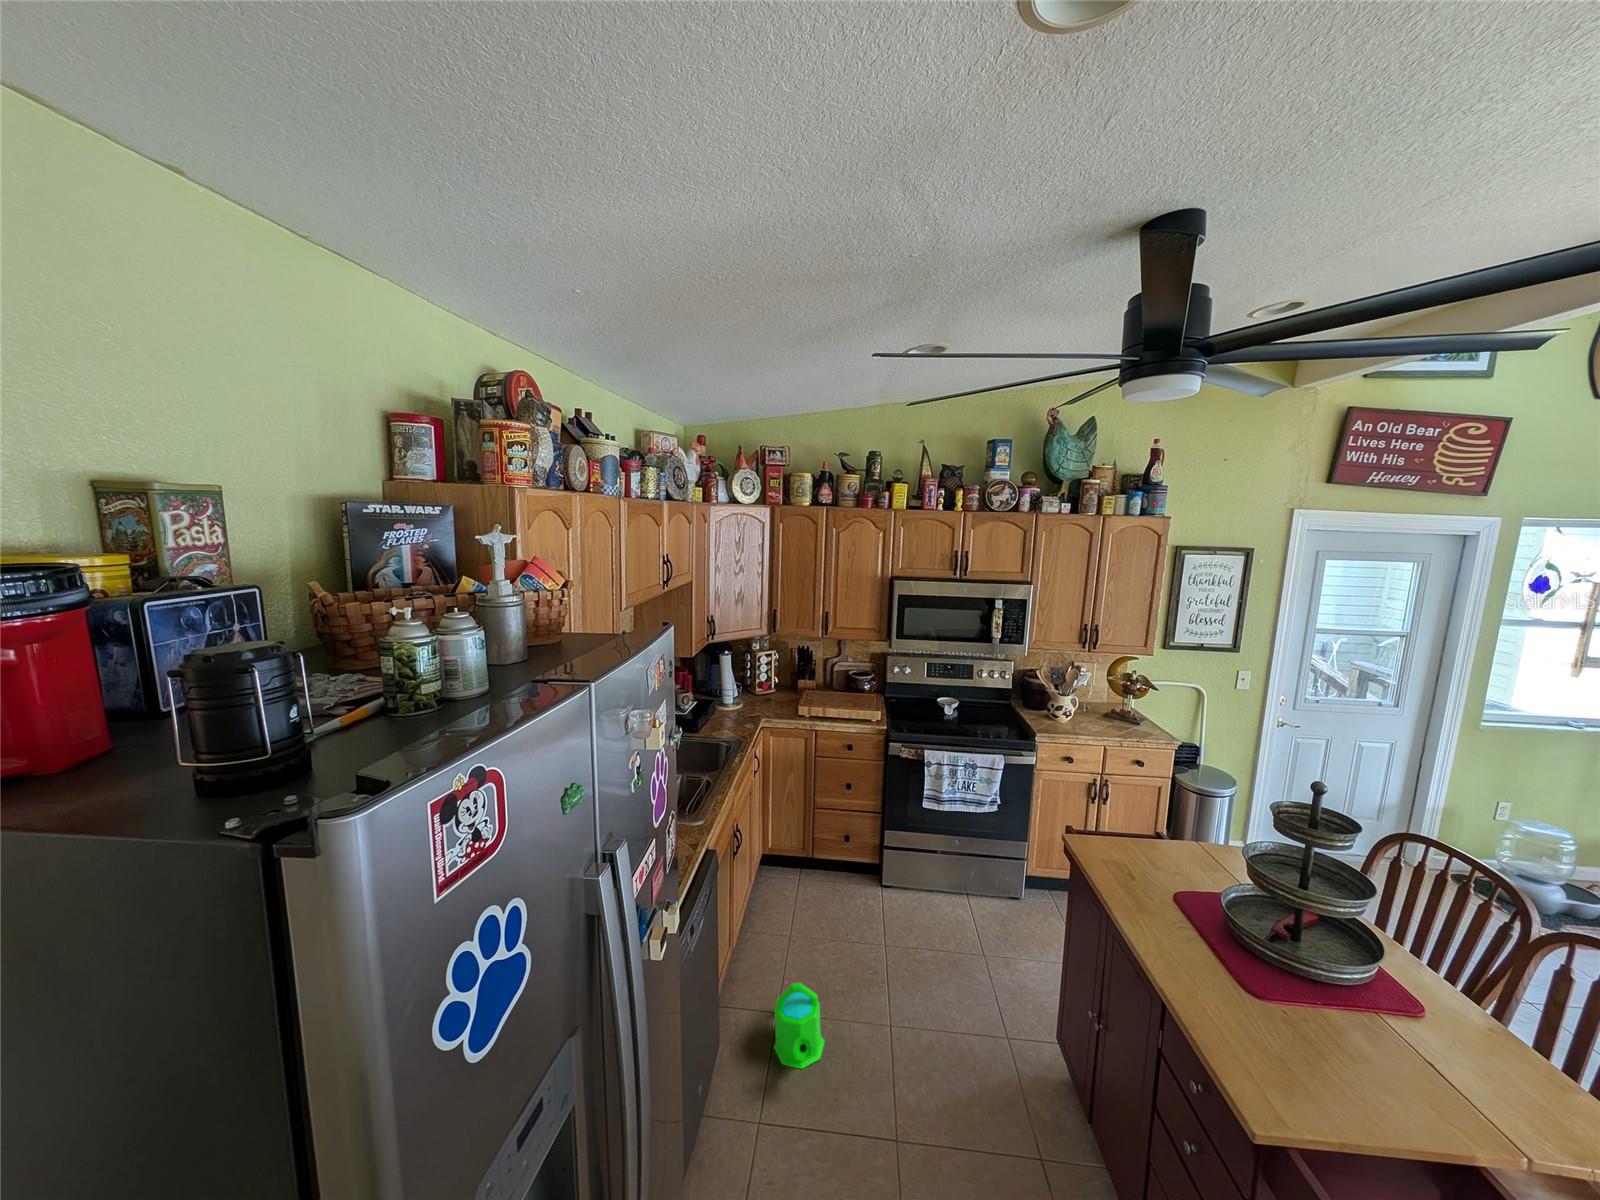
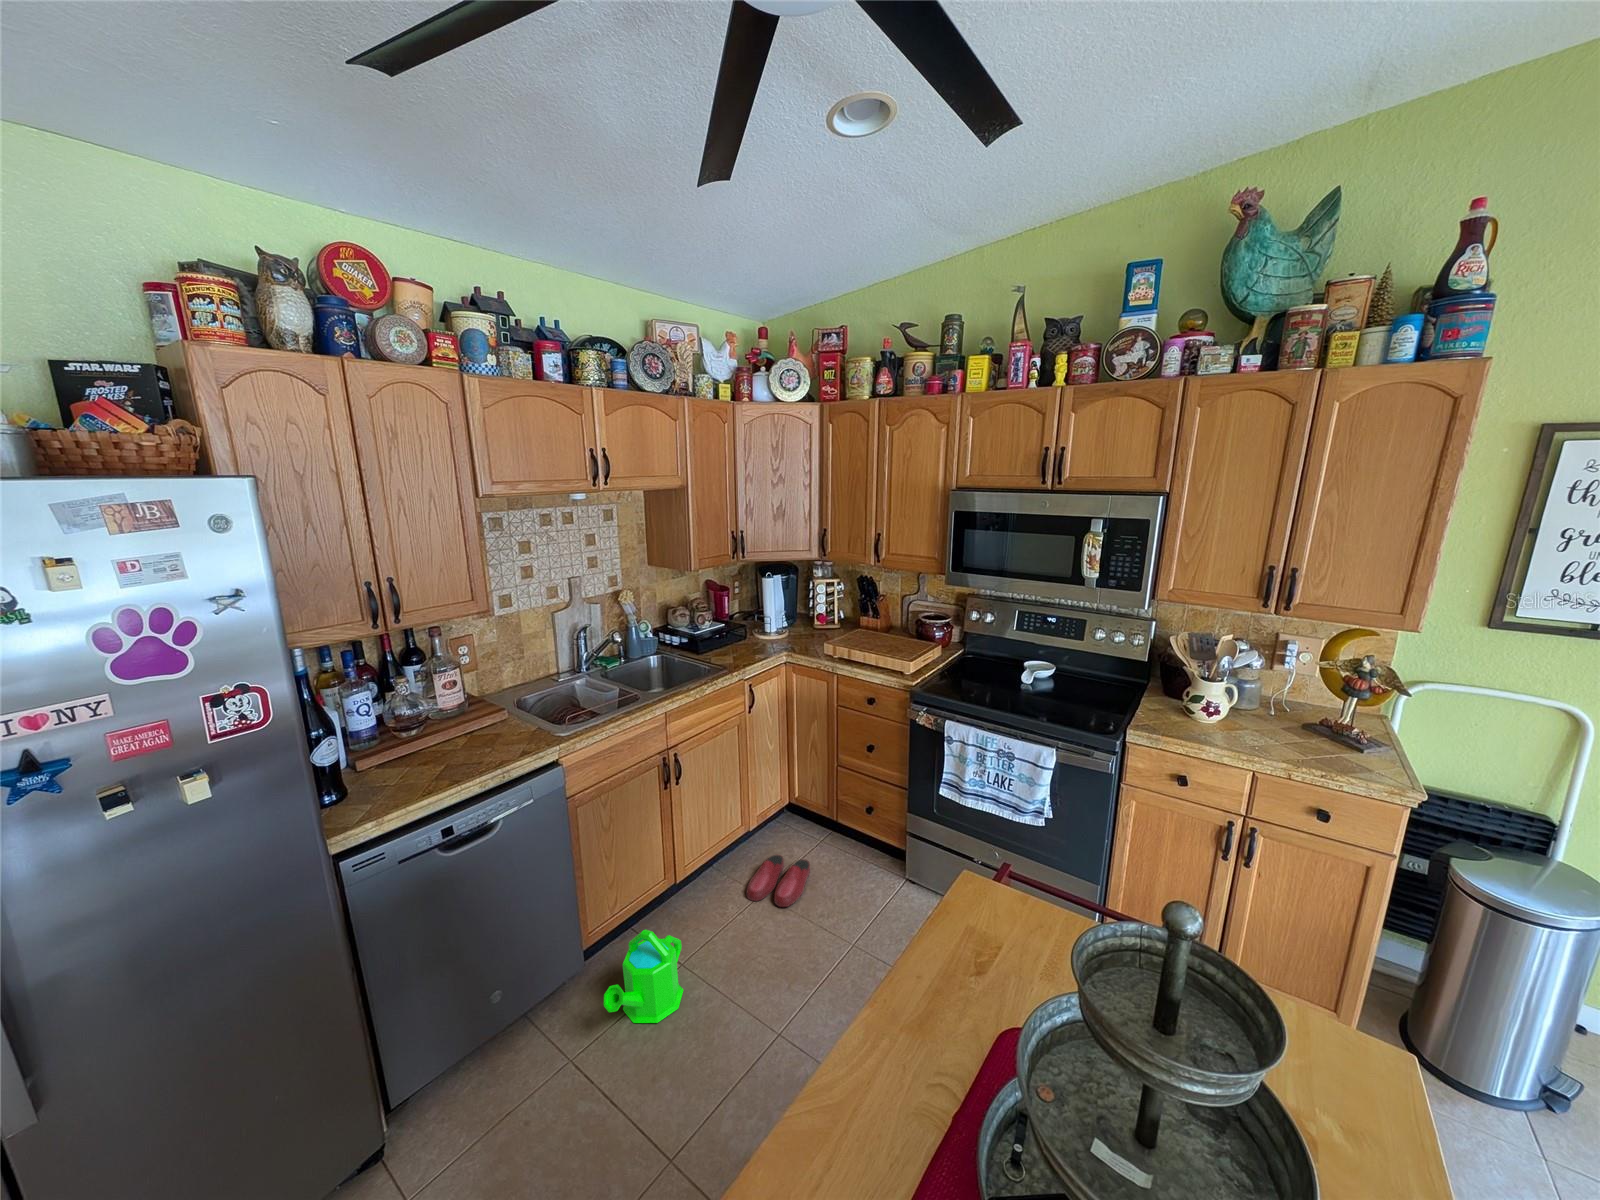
slippers: none [782,893,831,940] -> present [746,855,810,907]

